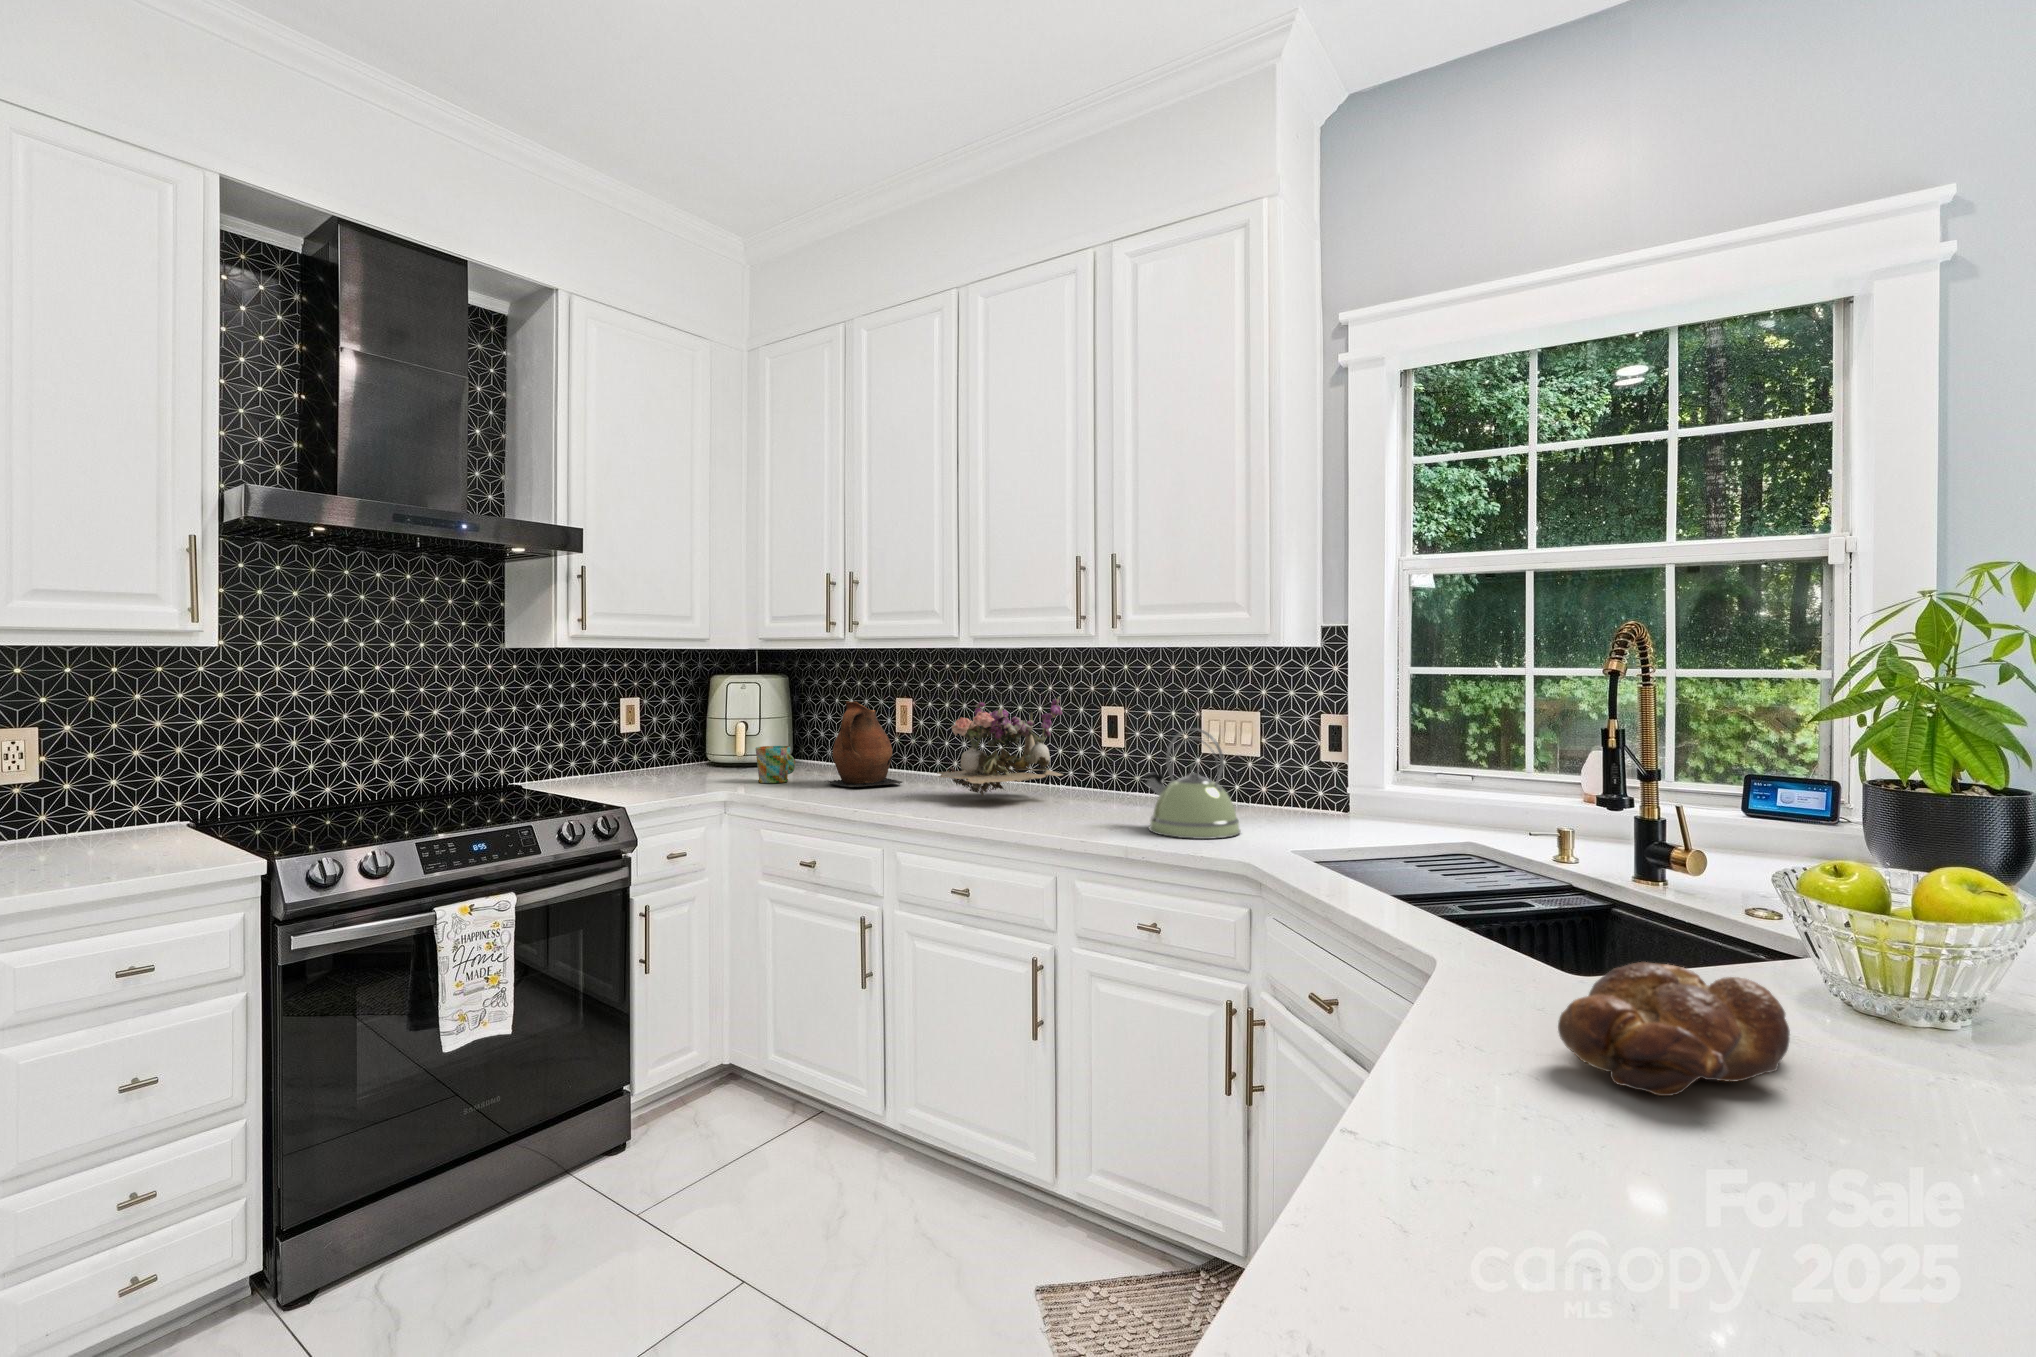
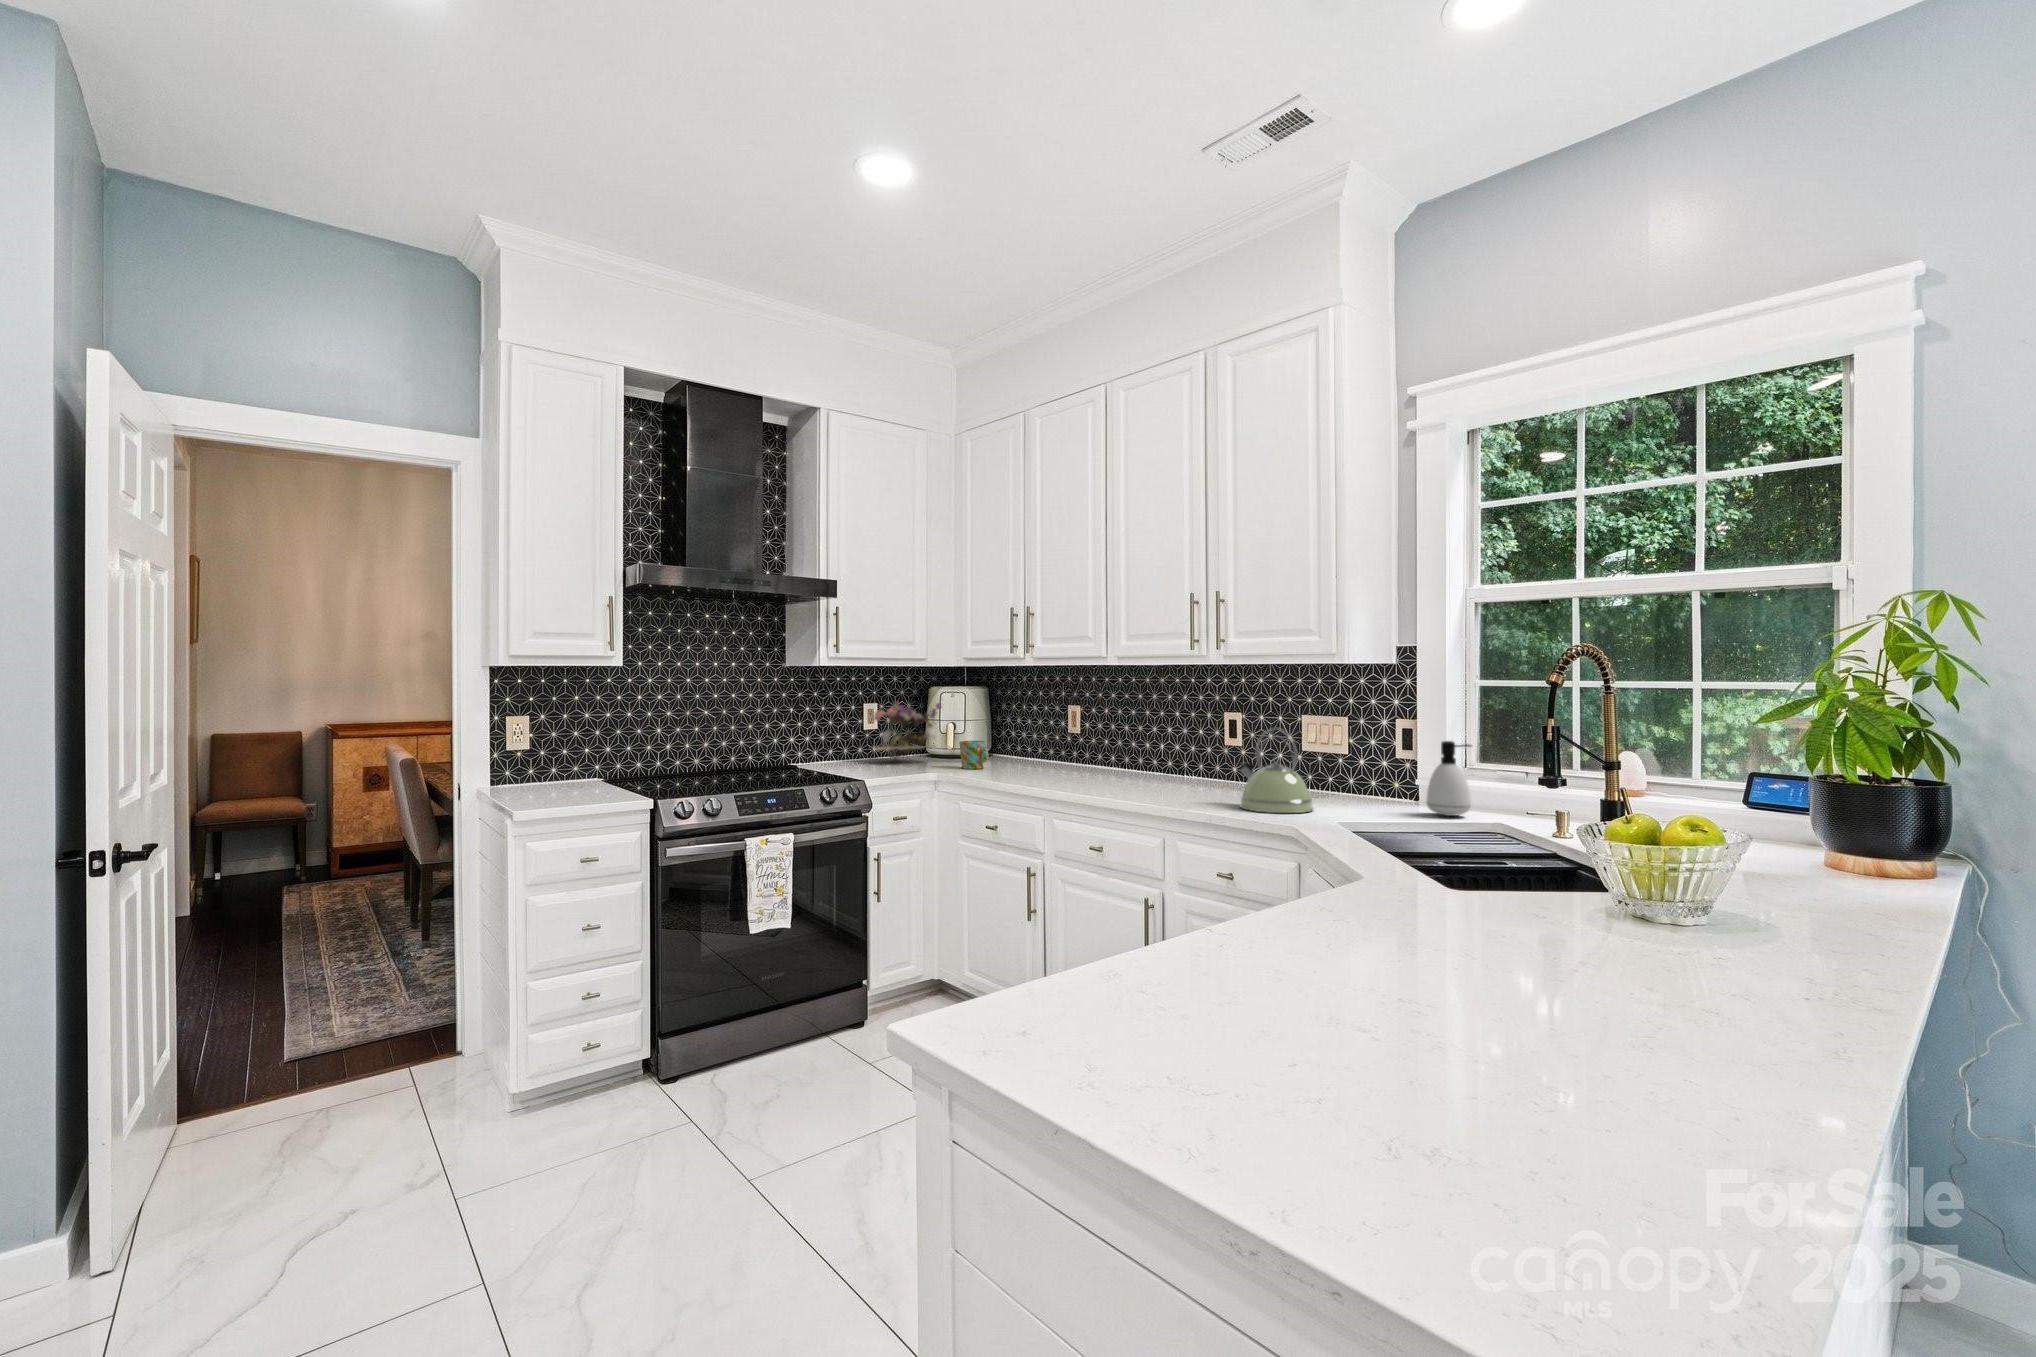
flower arrangement: present [937,696,1063,796] -> present [874,699,943,759]
ceramic pitcher: present [828,702,902,787] -> none [1010,707,1070,773]
soap dispenser: none [1370,741,1424,833] -> present [1426,741,1471,816]
bread loaf: present [1558,962,1790,1096] -> none [1373,867,1538,937]

